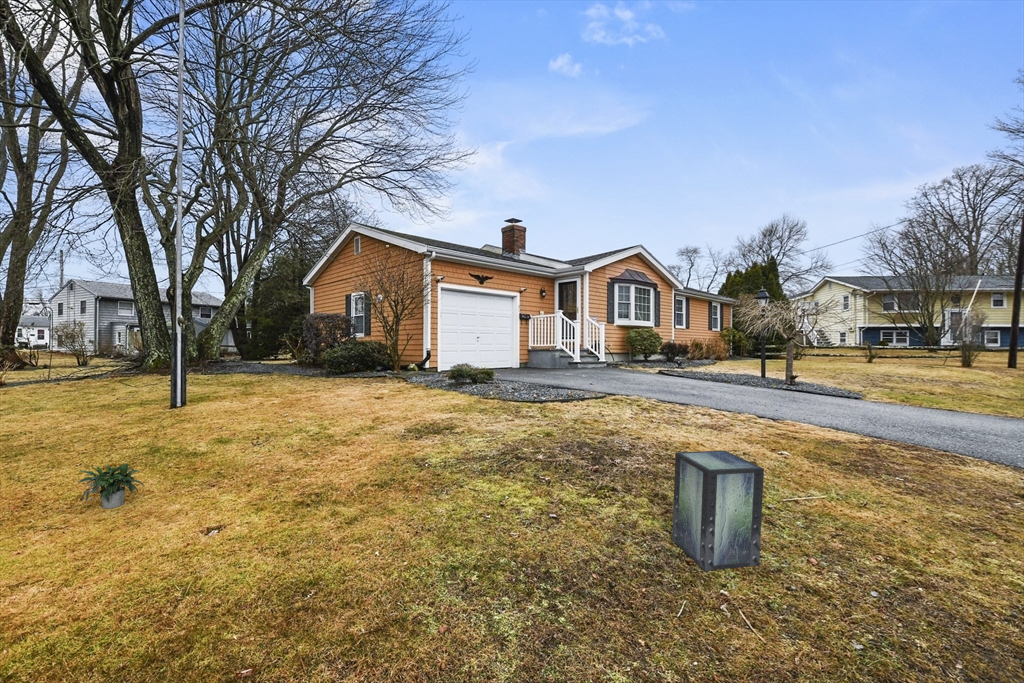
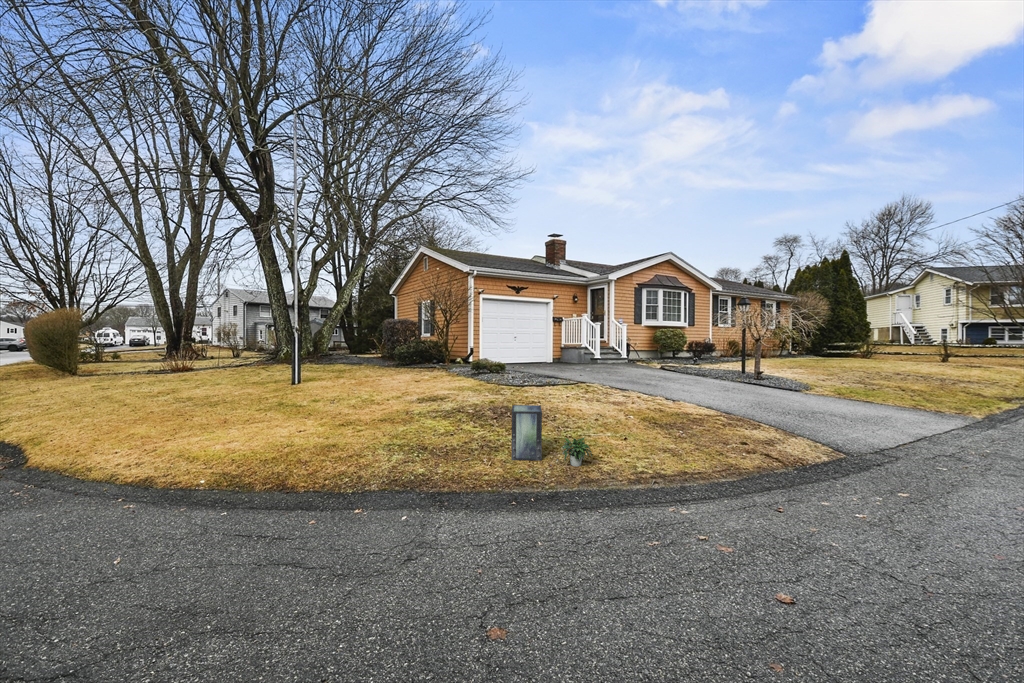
potted plant: present [61,463,144,511] -> present [557,437,592,466]

